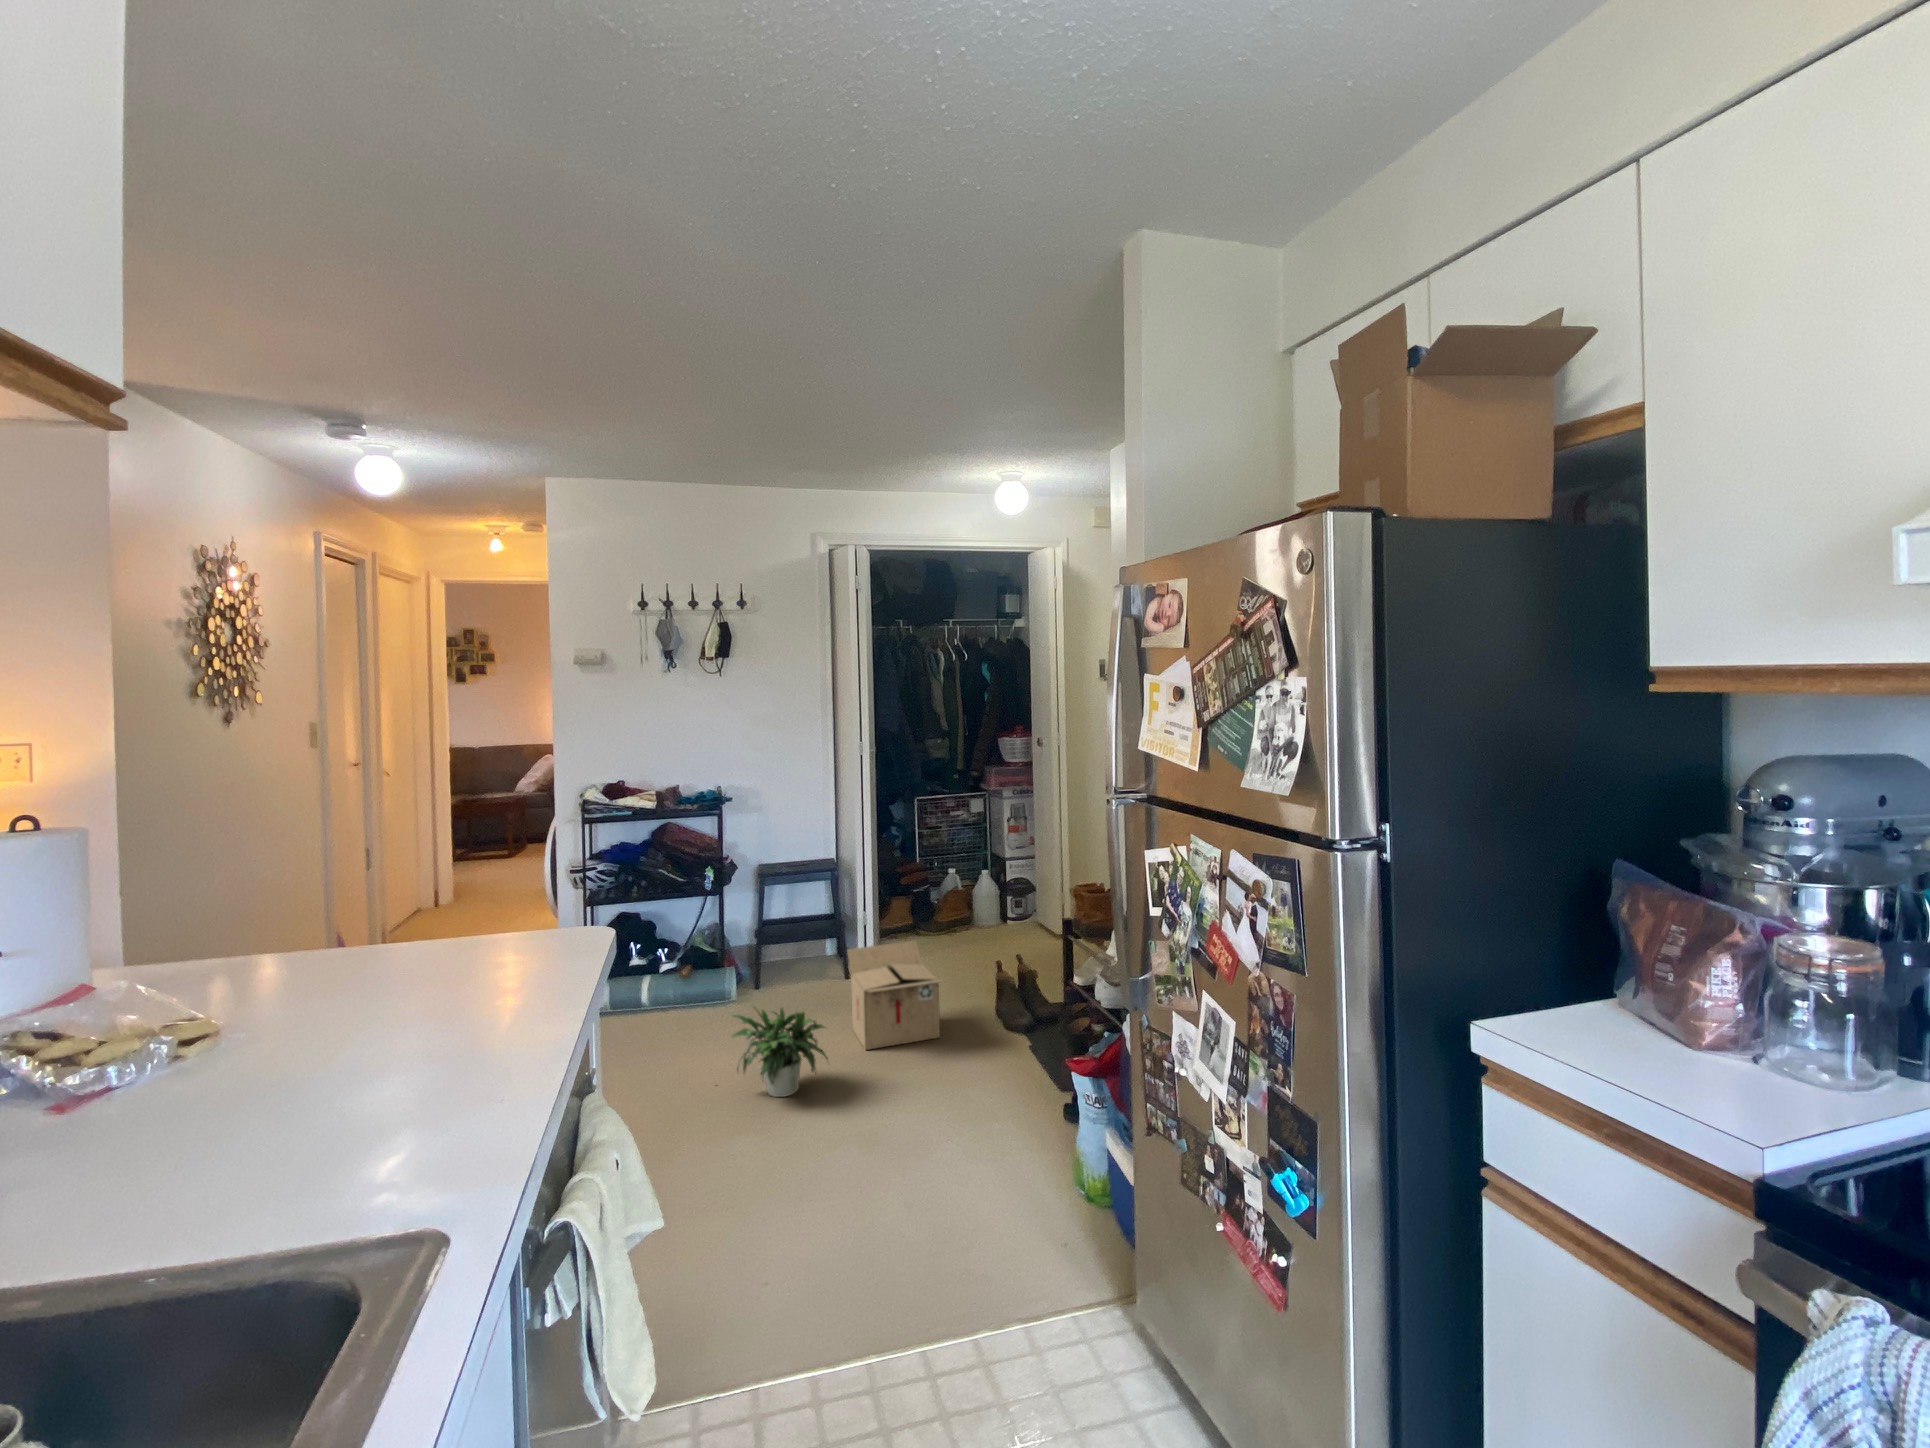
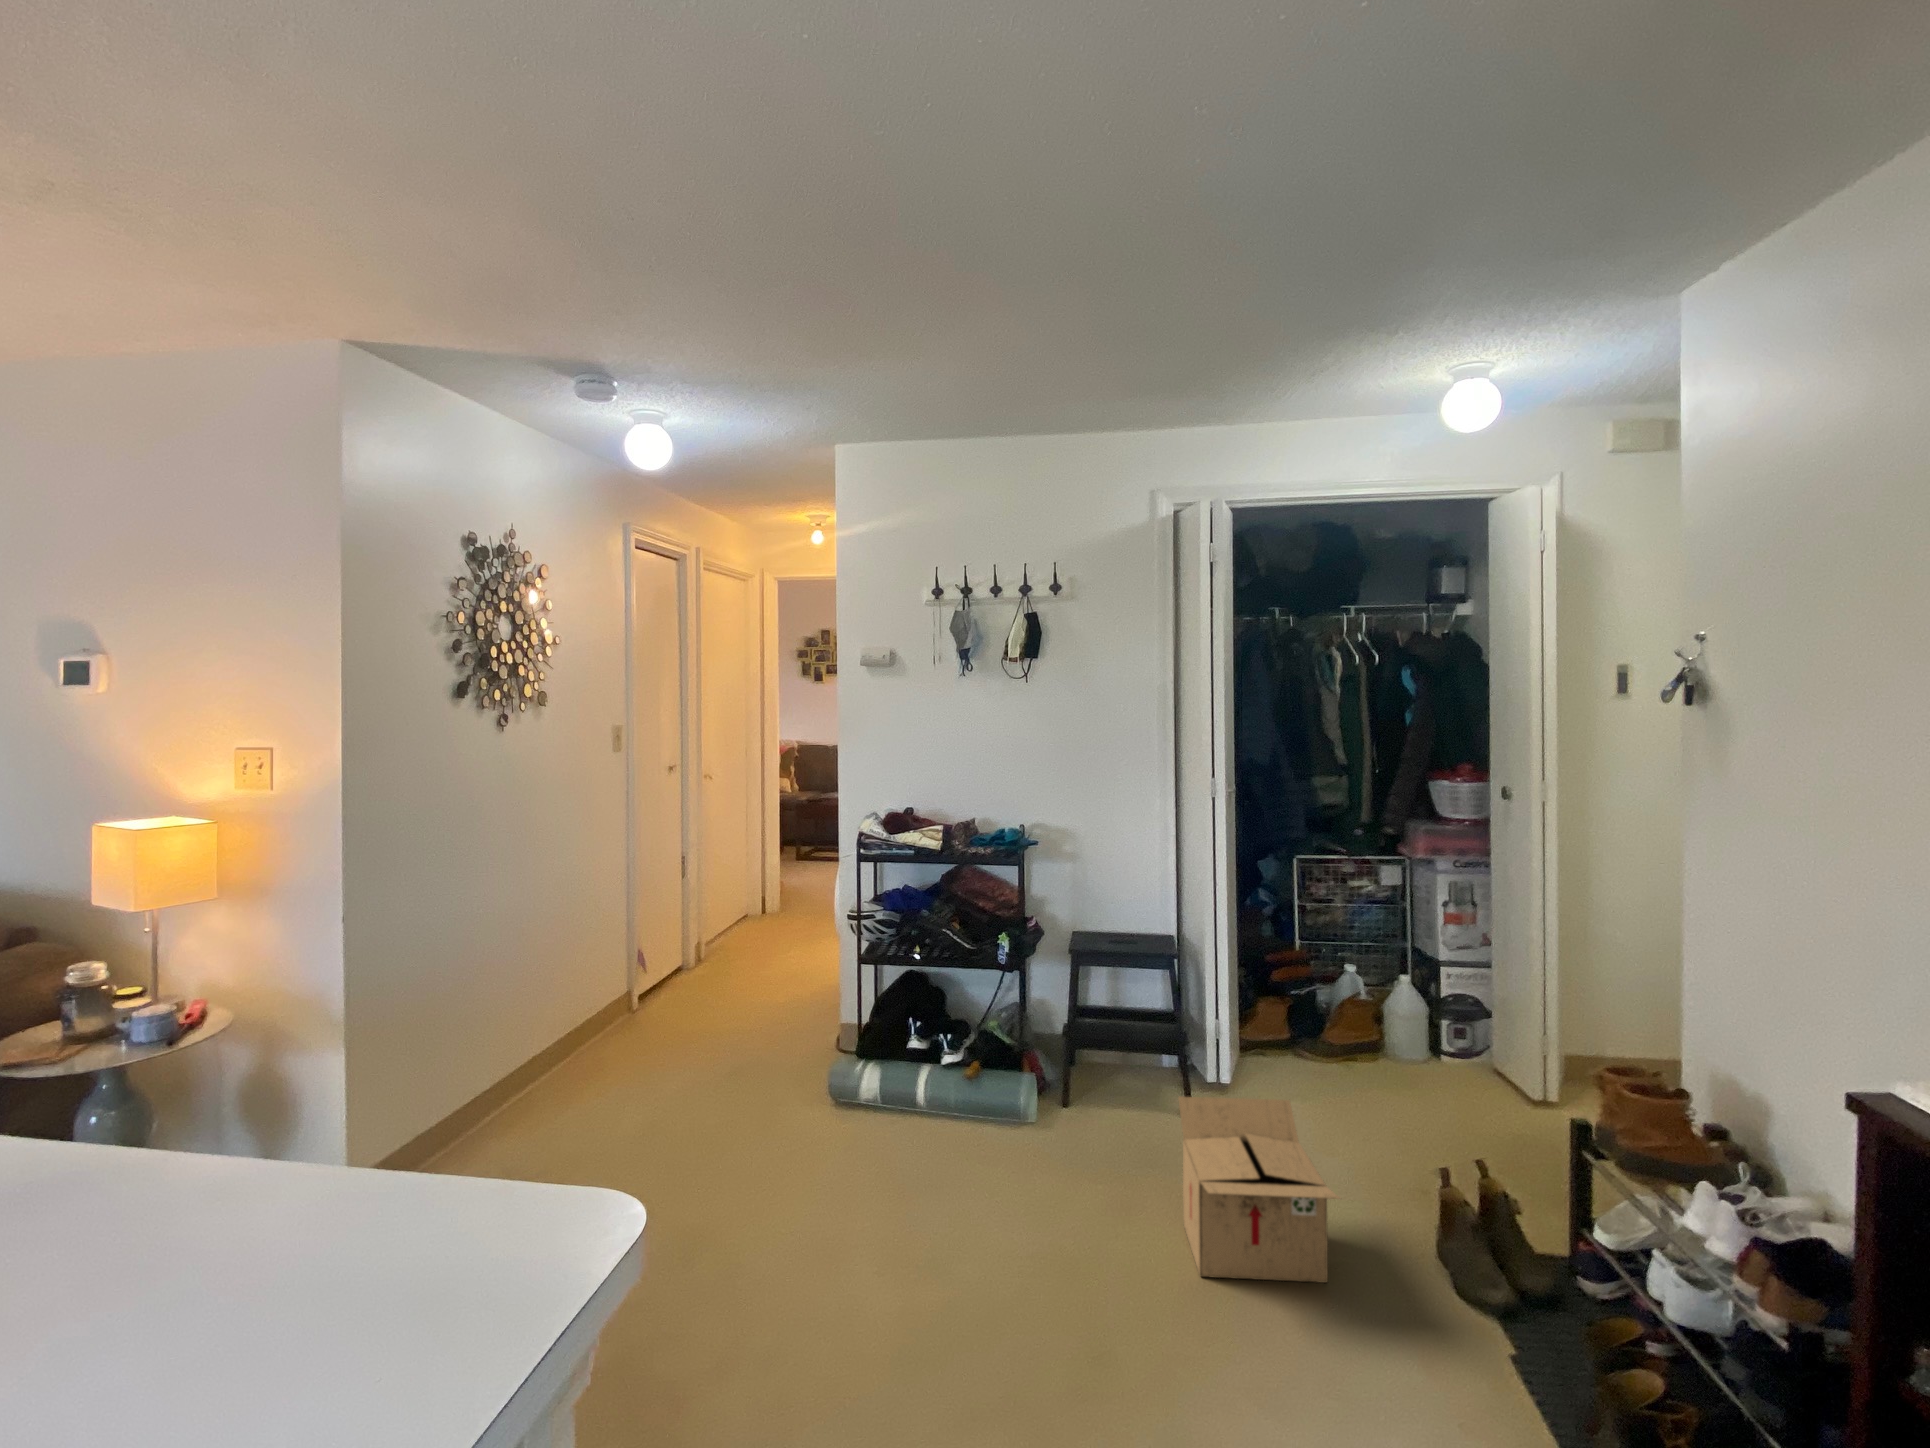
potted plant: present [732,1005,828,1097] -> none [962,1180,1133,1347]

